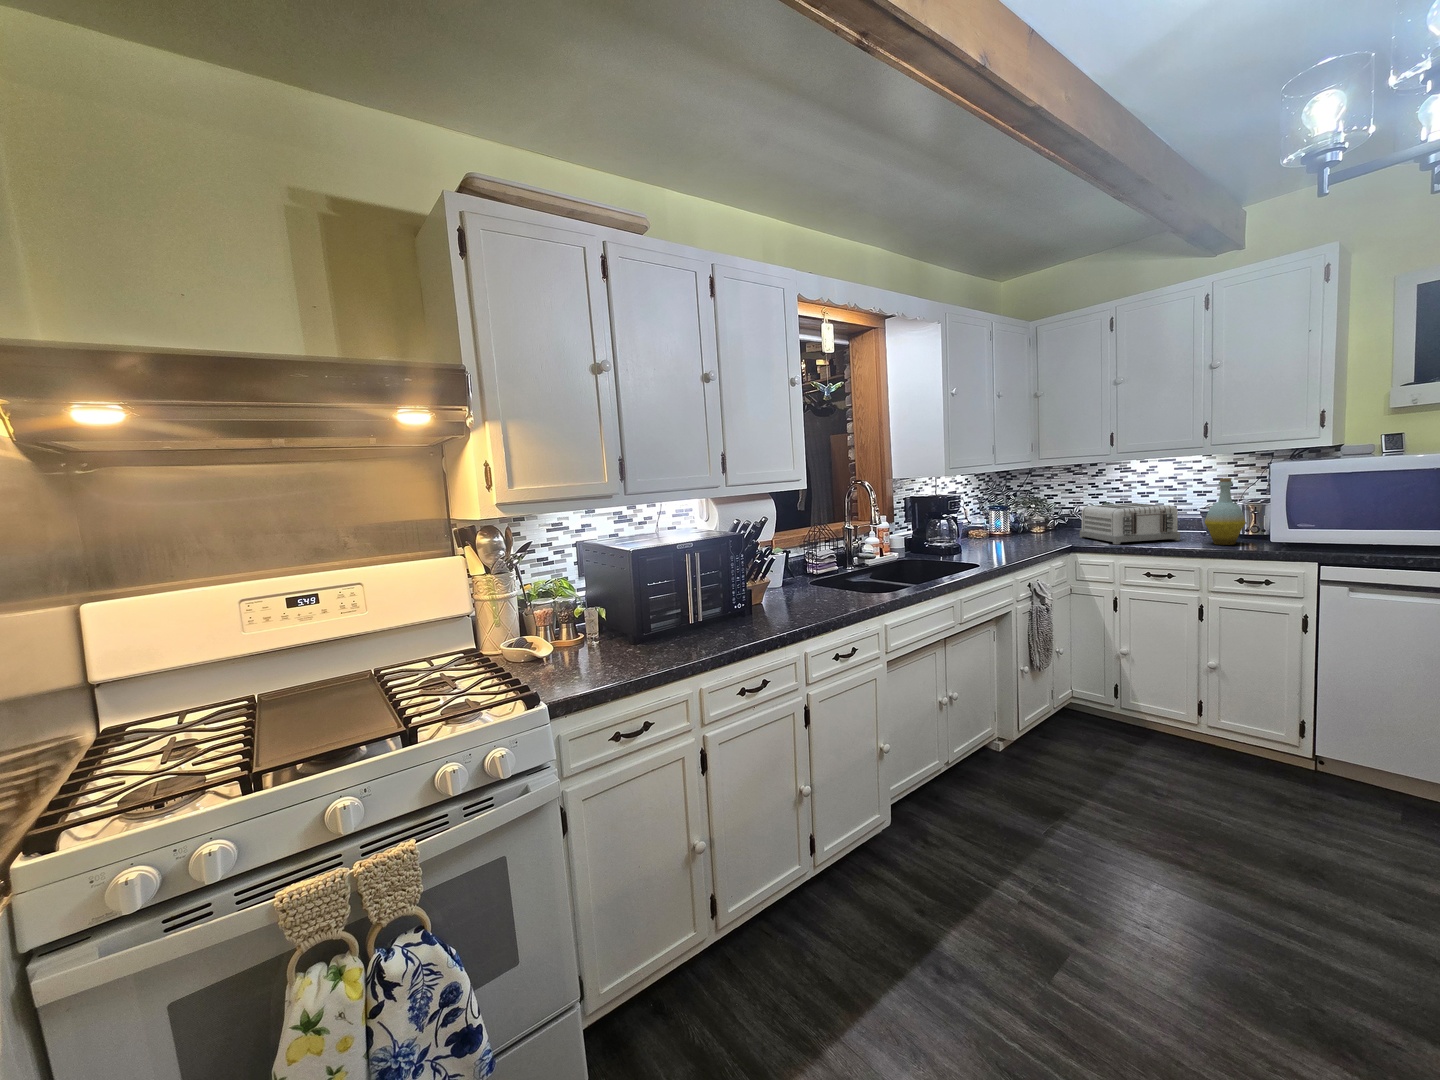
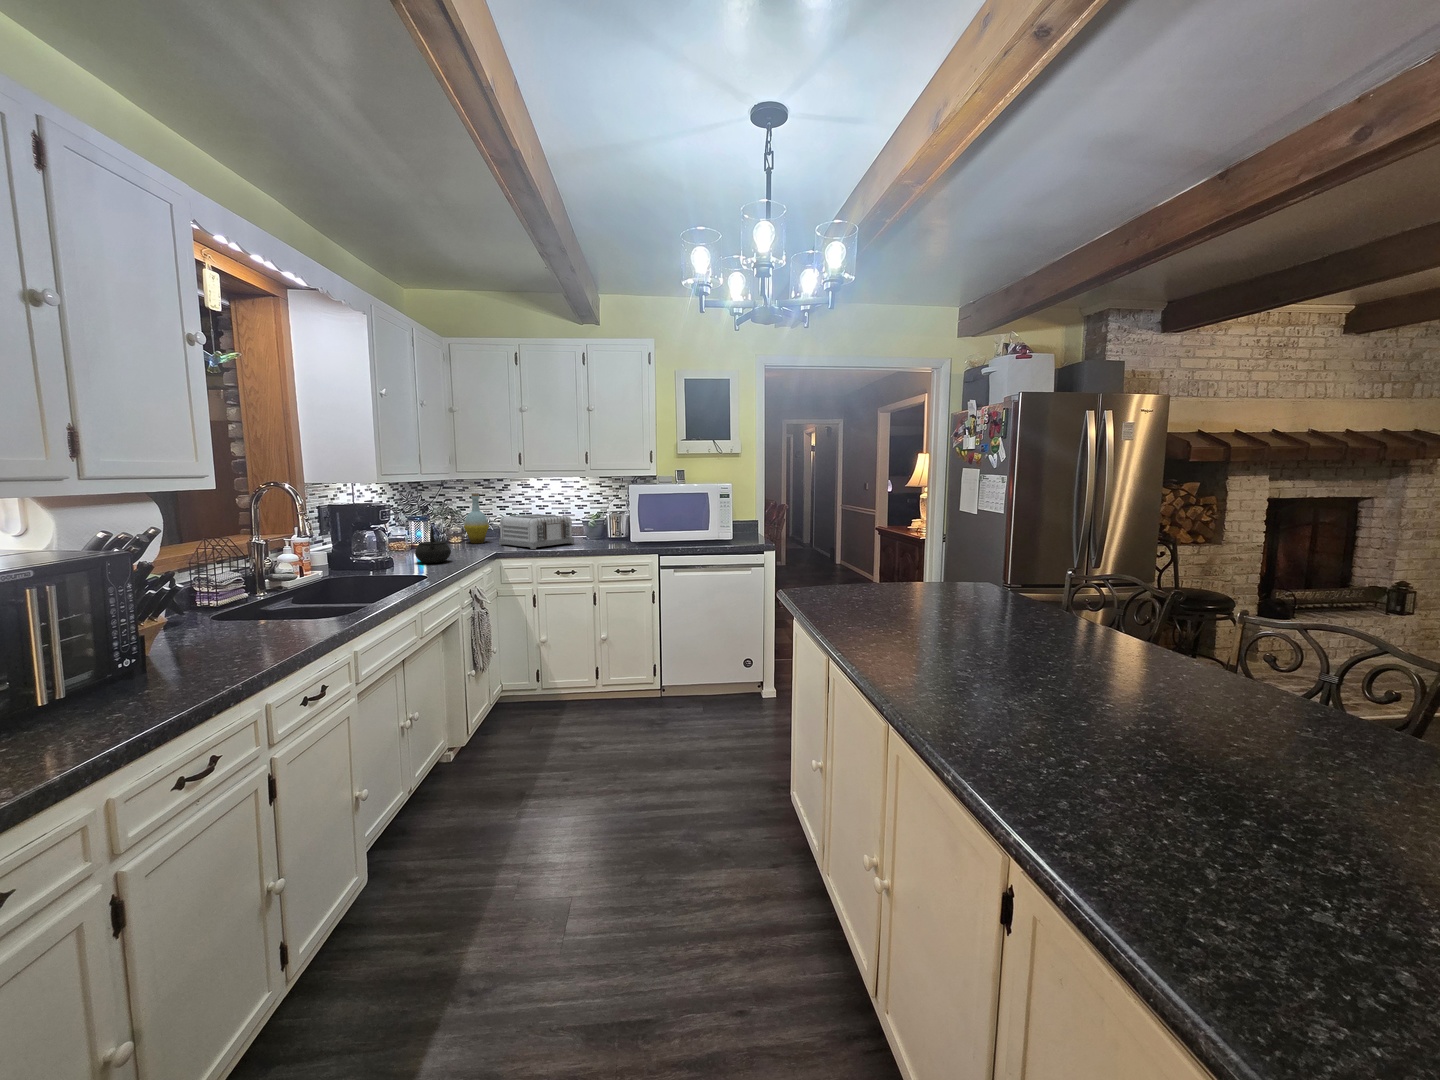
bottle: present [1205,478,1246,545] -> present [464,493,489,543]
kettle: none [977,516,1012,553] -> present [415,525,451,563]

